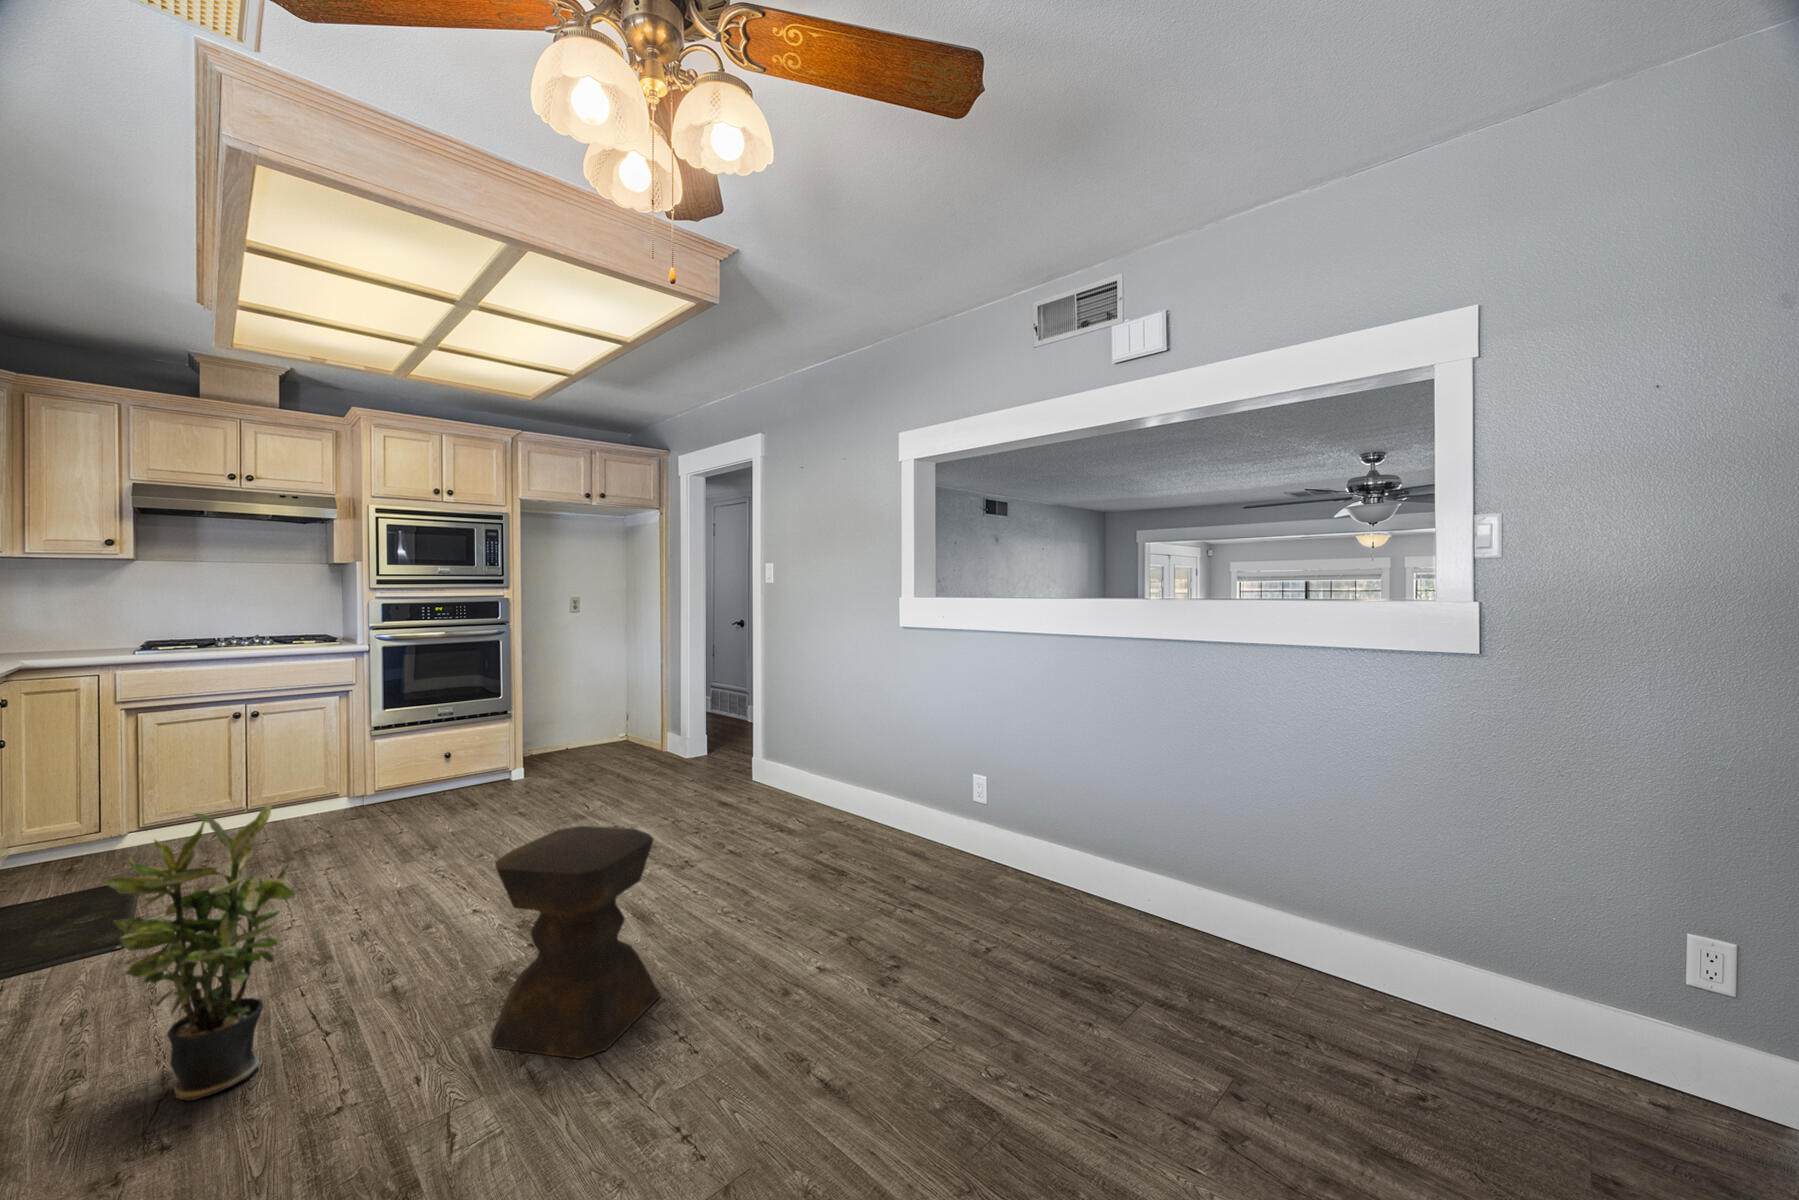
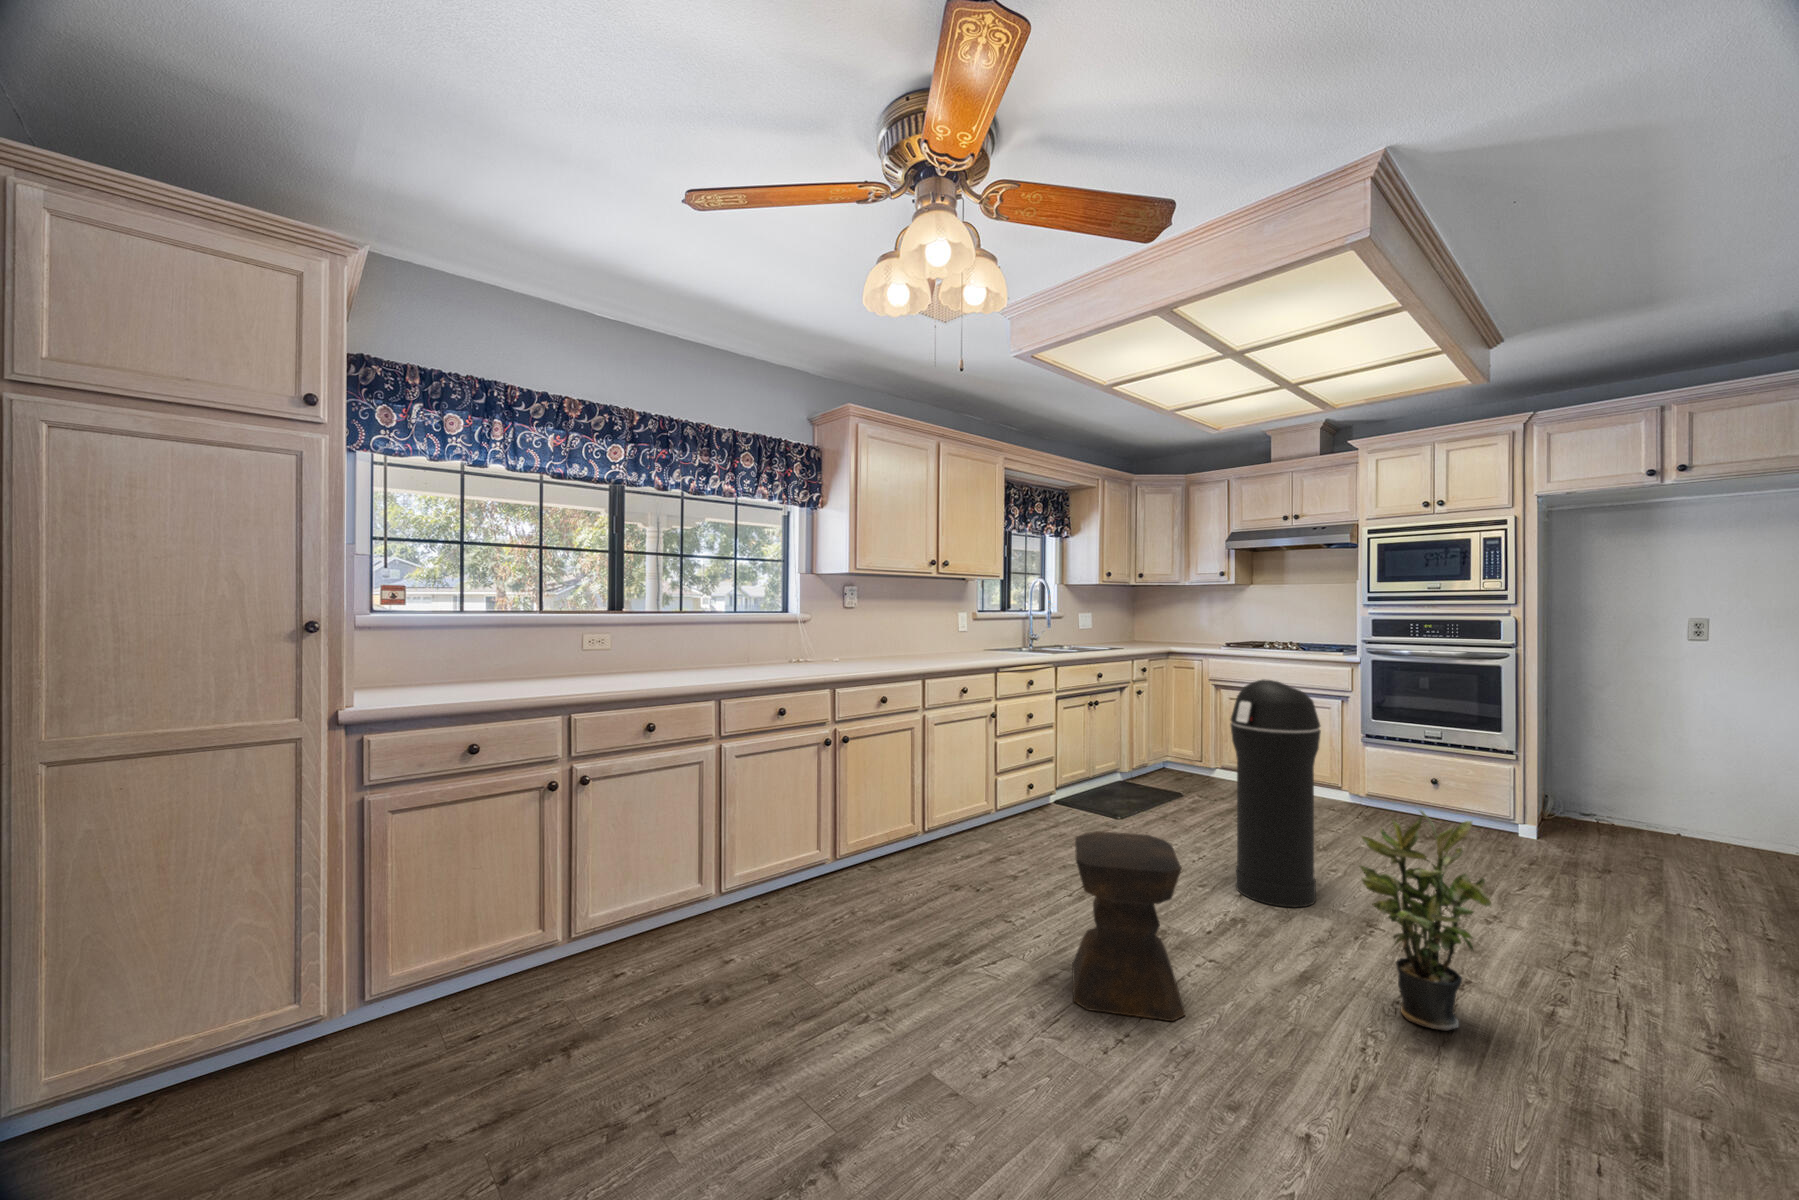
trash can: none [426,655,529,907] -> present [1231,680,1321,907]
potted plant: present [105,805,296,1101] -> present [1360,811,1491,1031]

